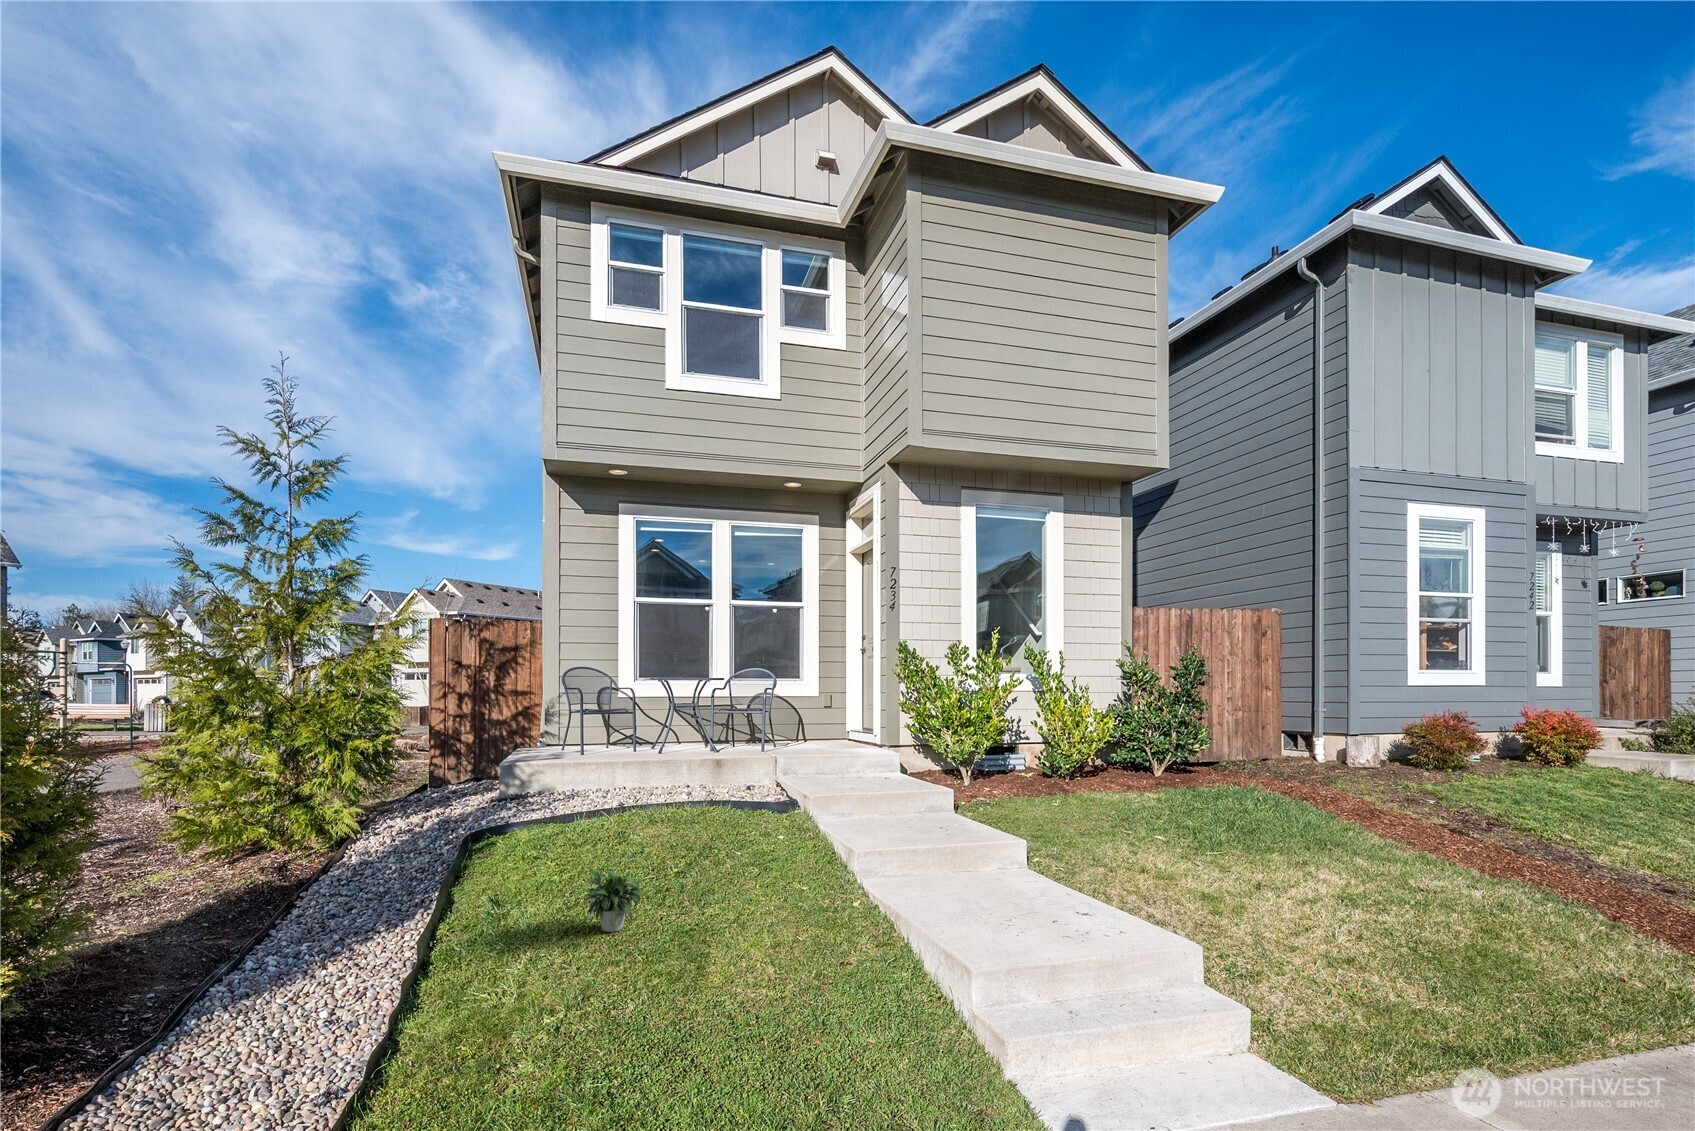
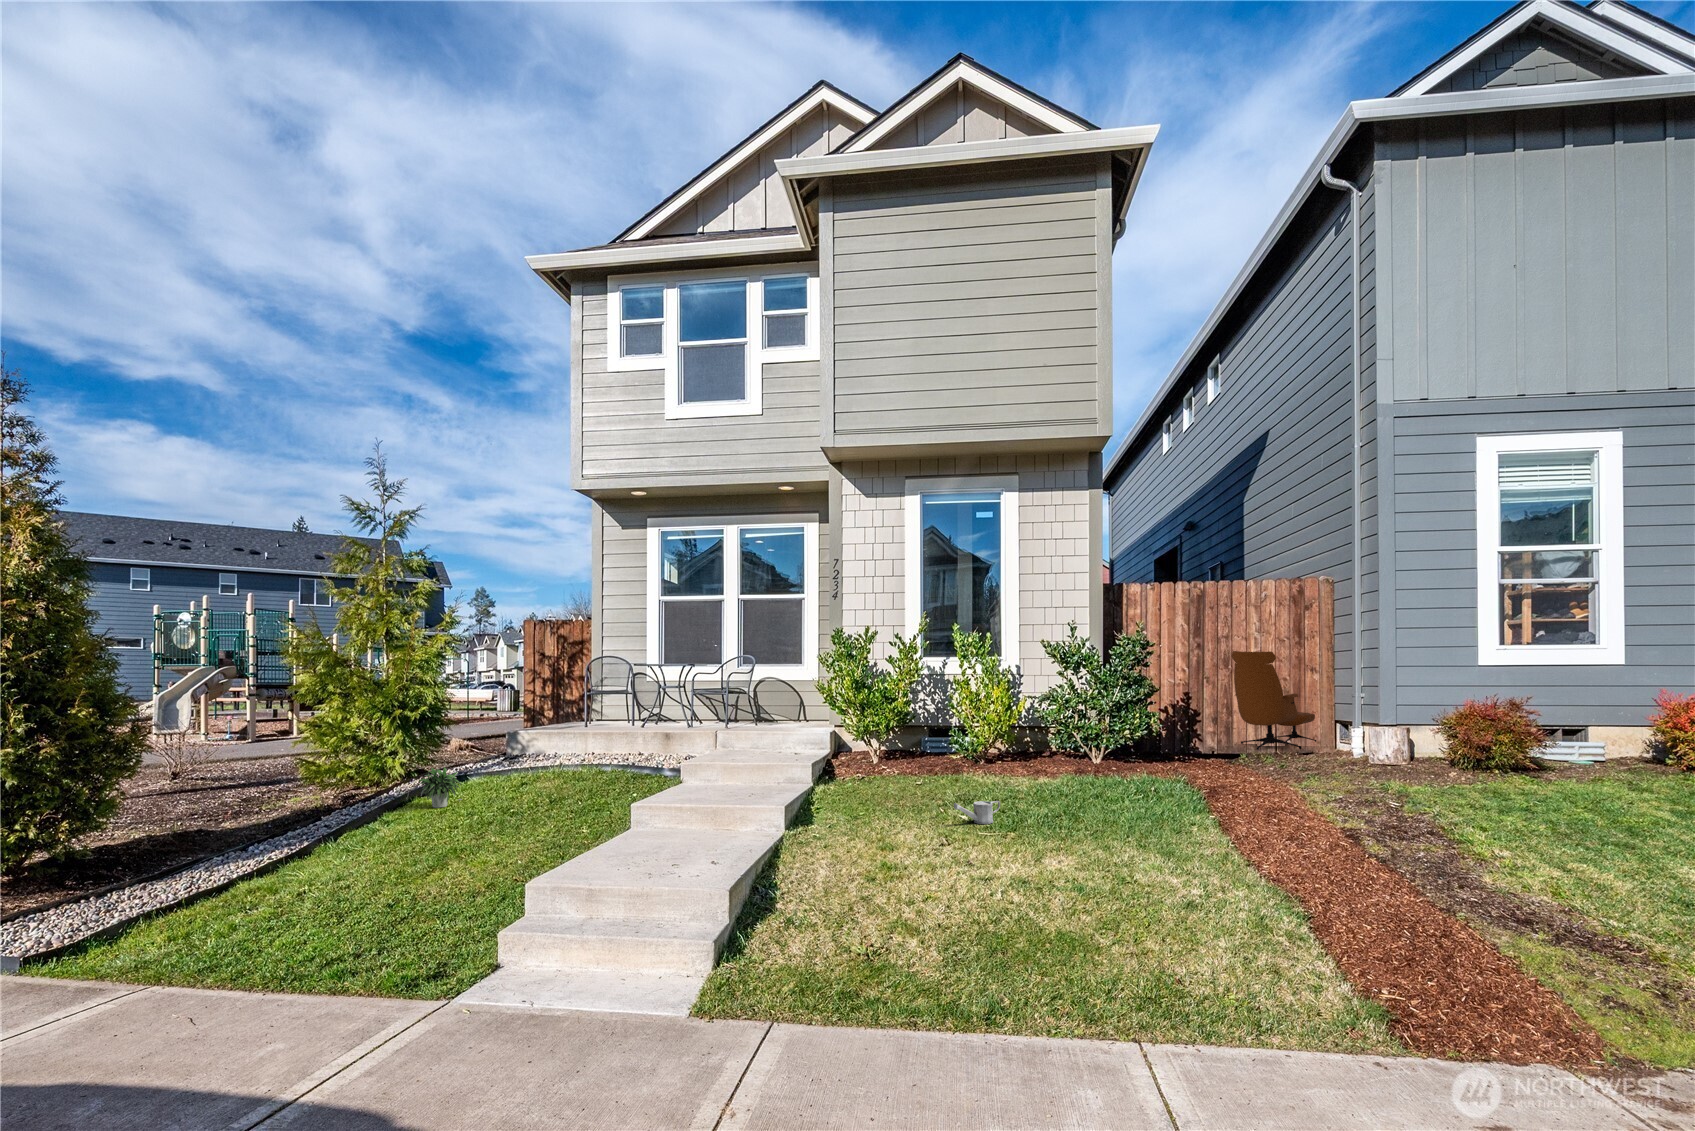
lounge chair: none [1246,677,1307,768] -> present [1231,651,1316,750]
watering can: none [1282,860,1308,890] -> present [954,801,1000,824]

